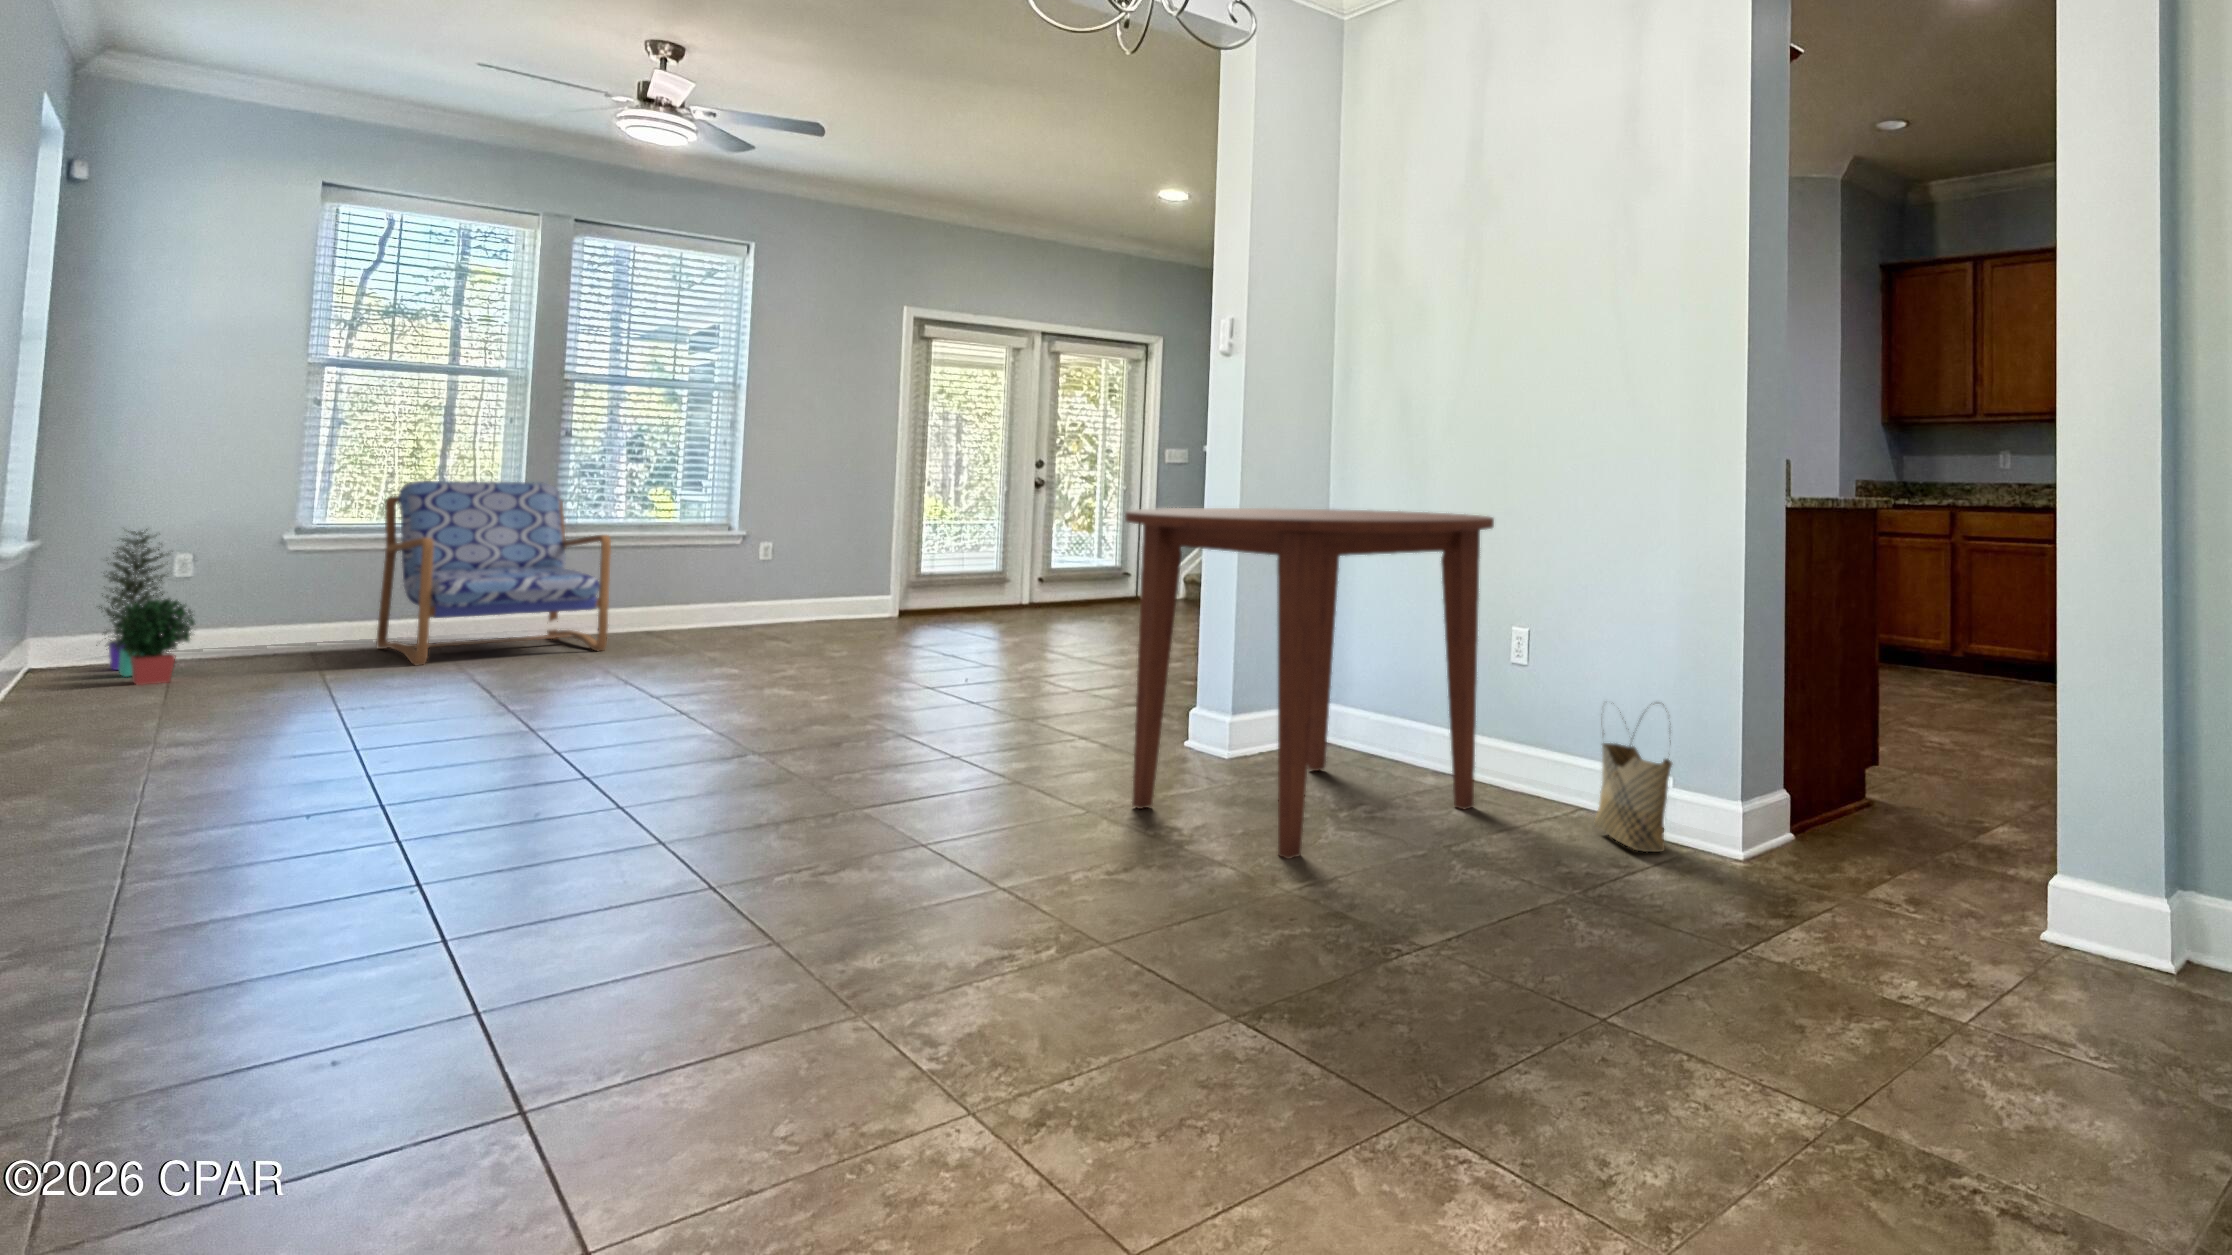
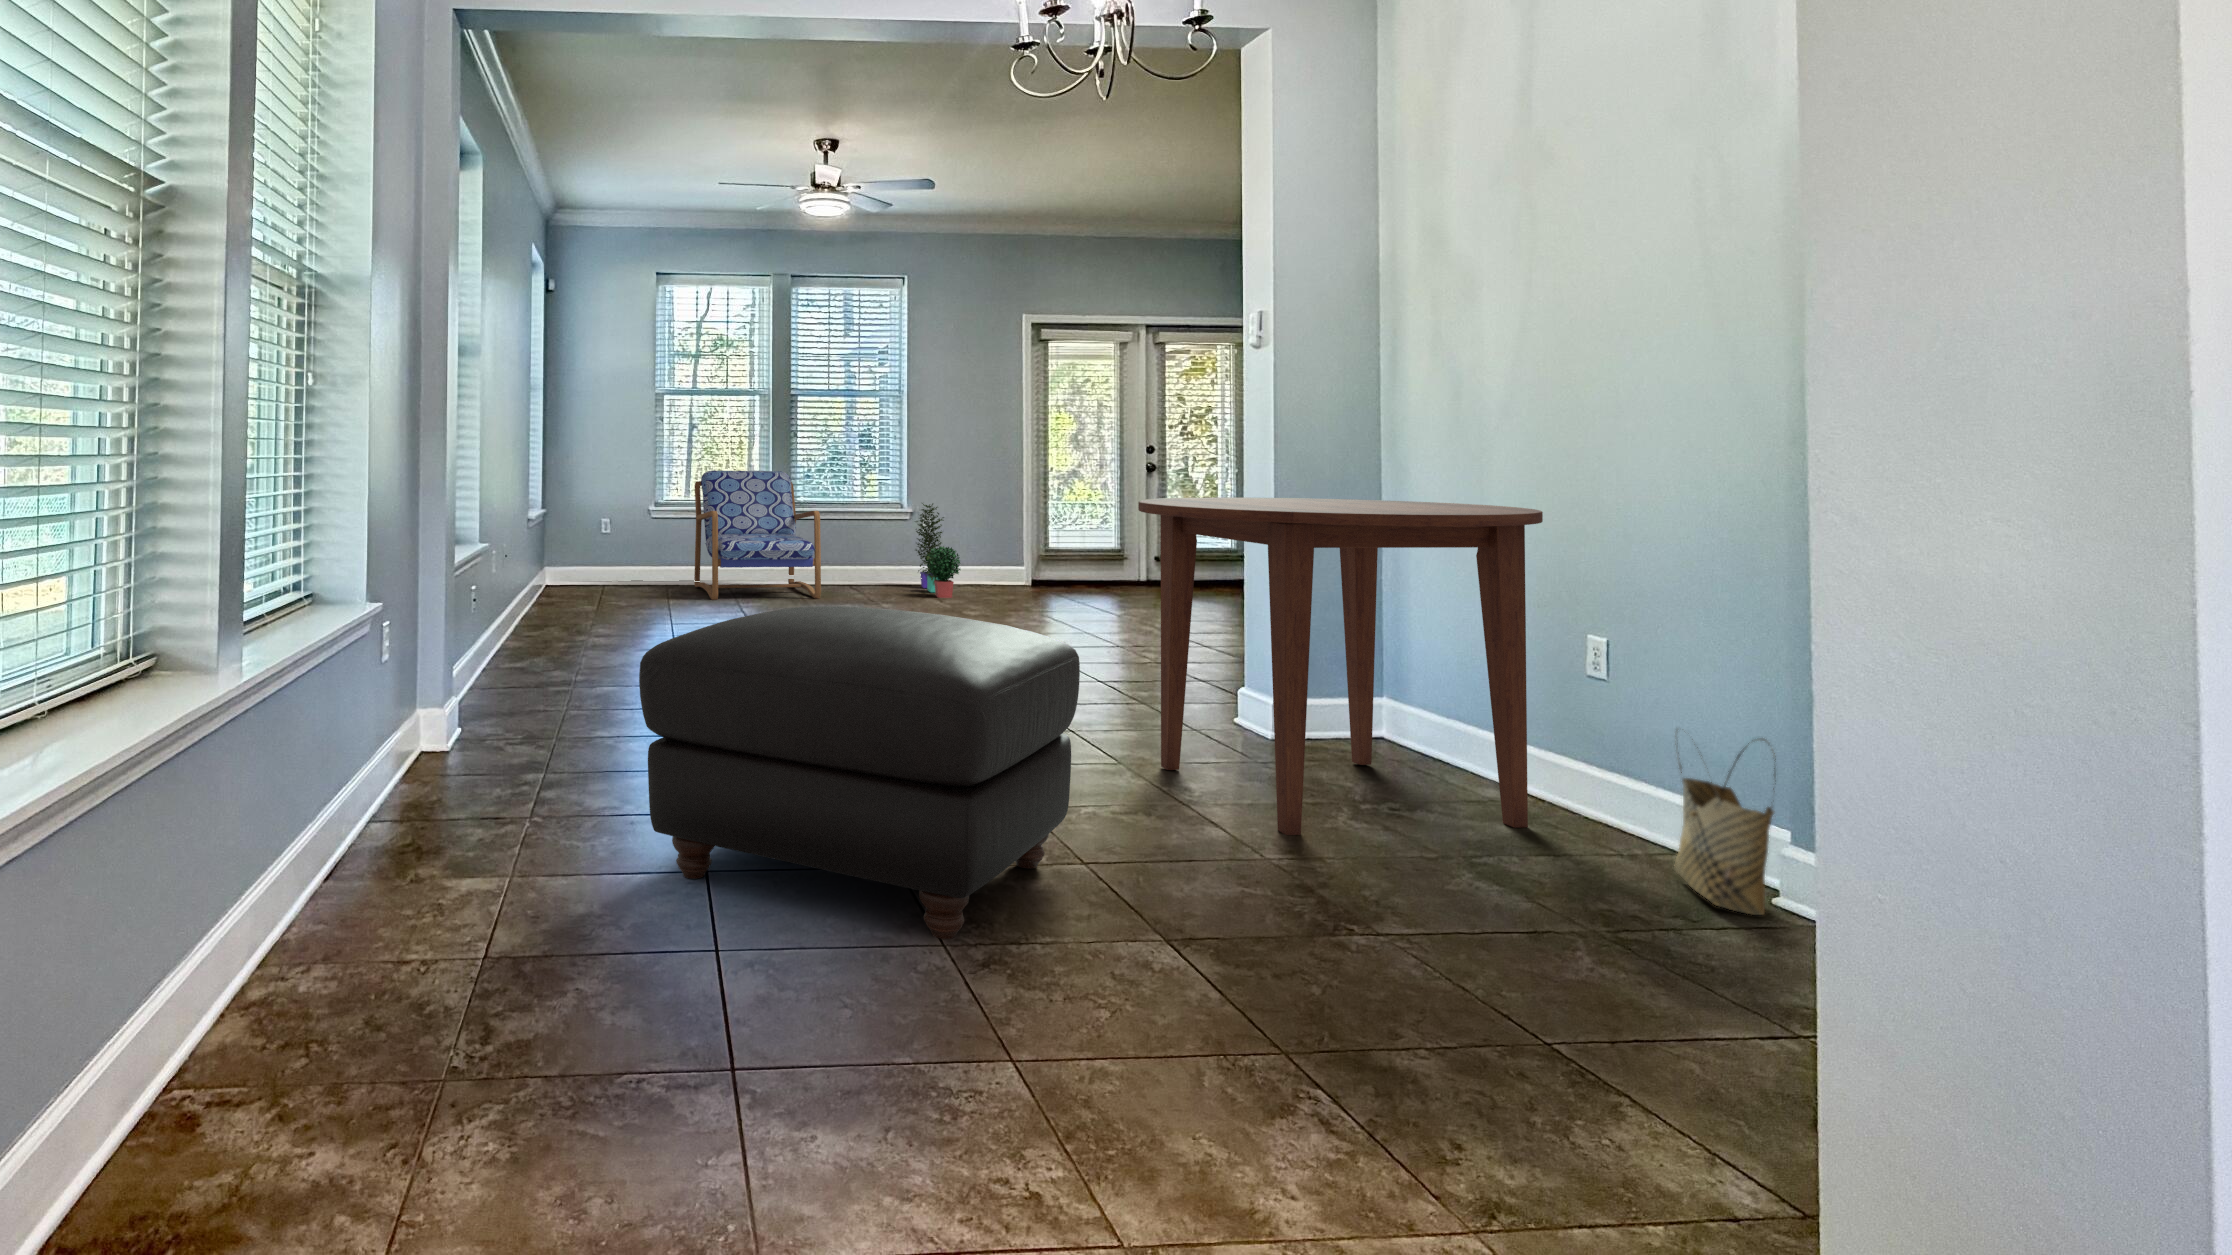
potted plant: present [96,529,195,685] -> present [915,503,961,598]
ottoman: none [405,661,1107,1129] -> present [639,606,1080,939]

